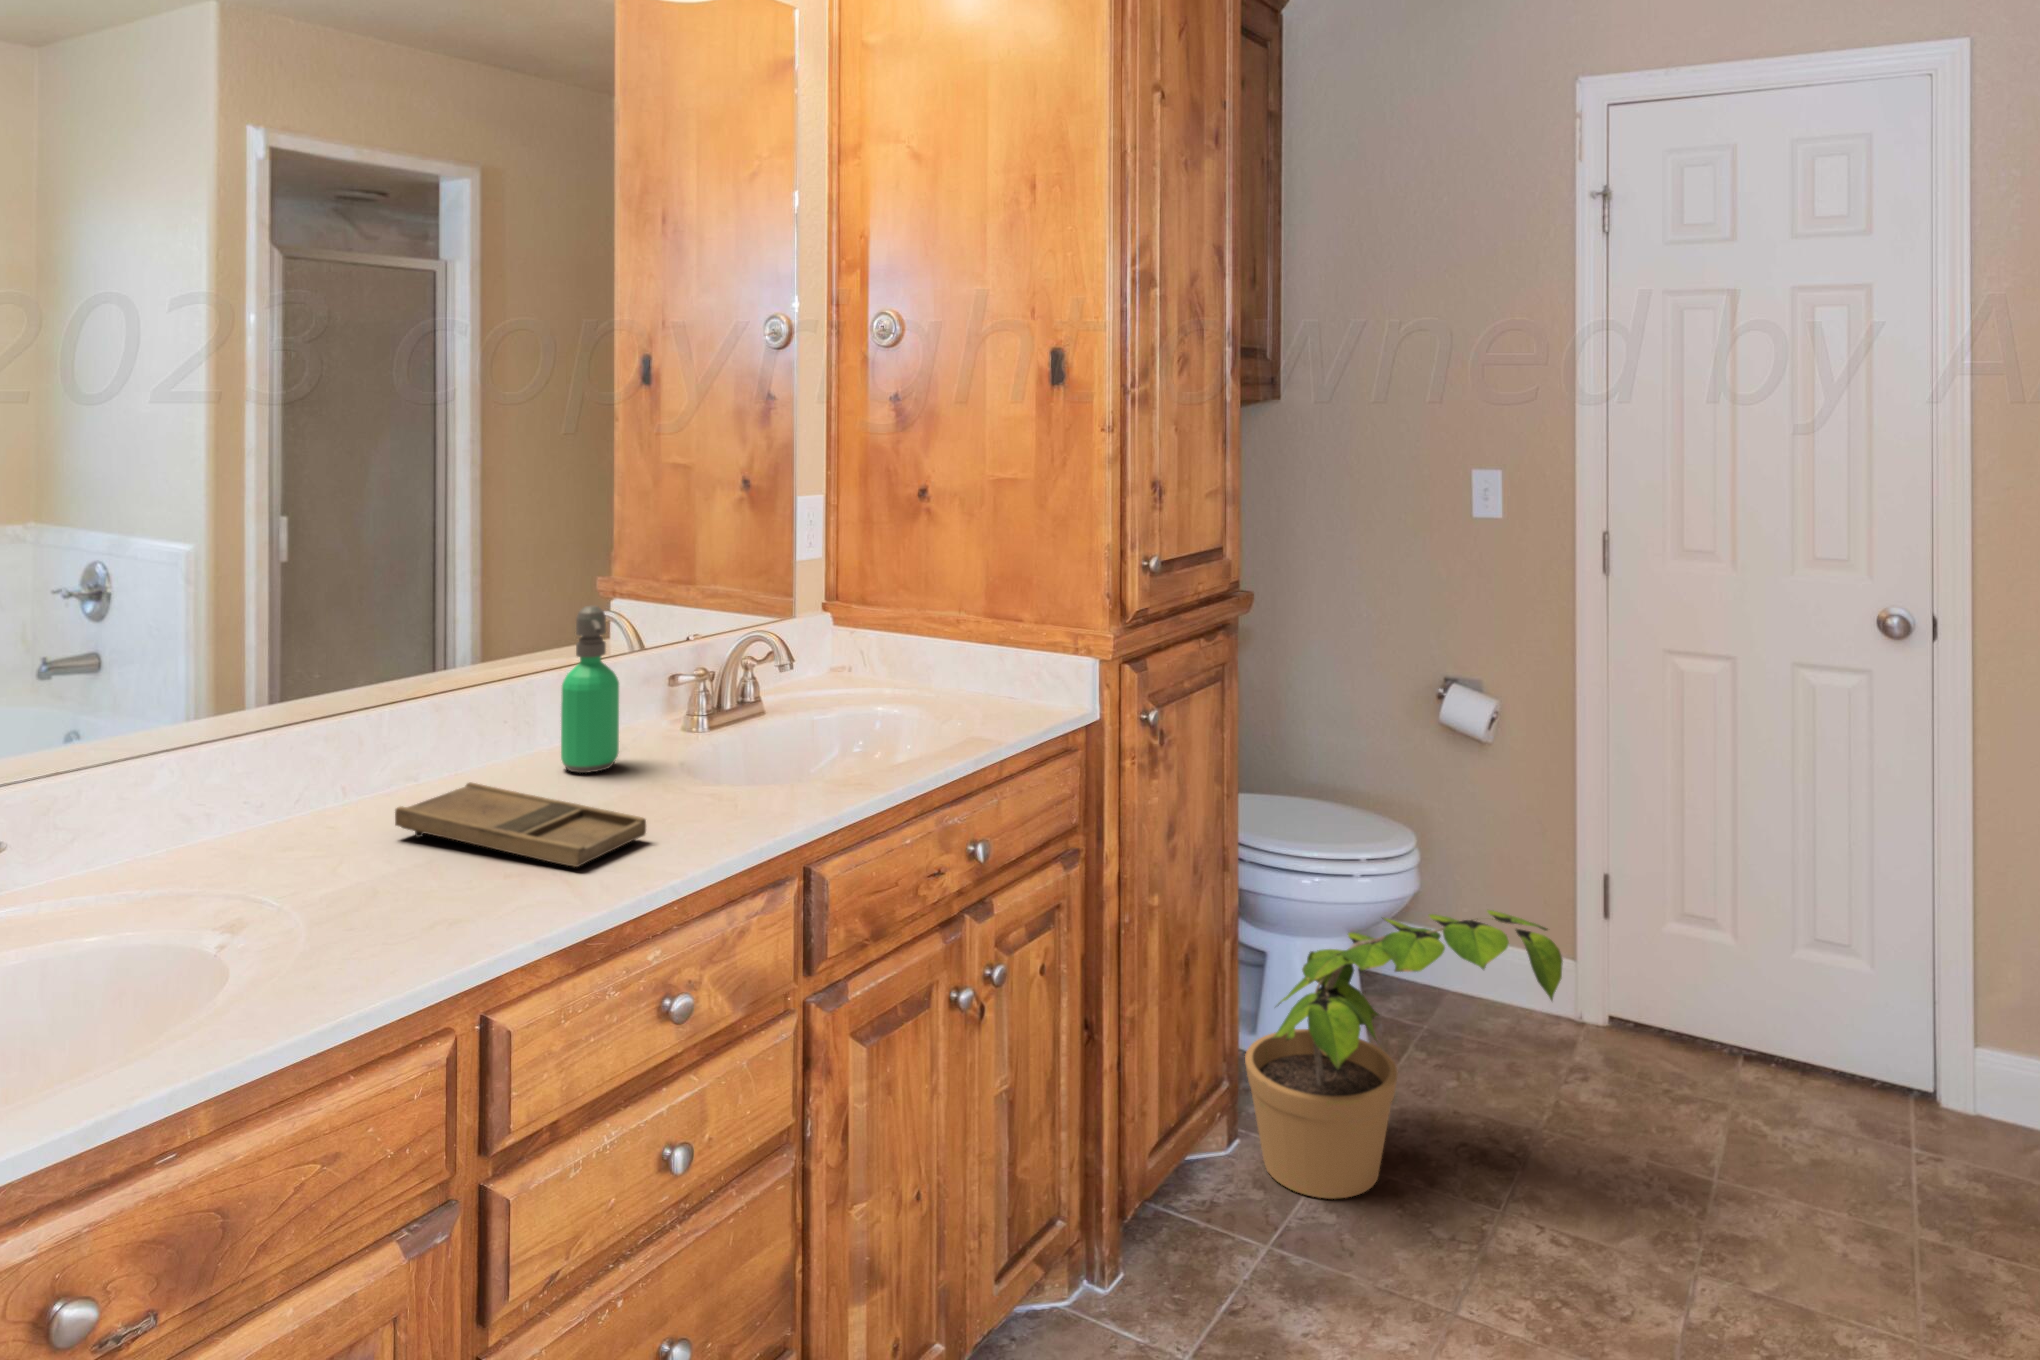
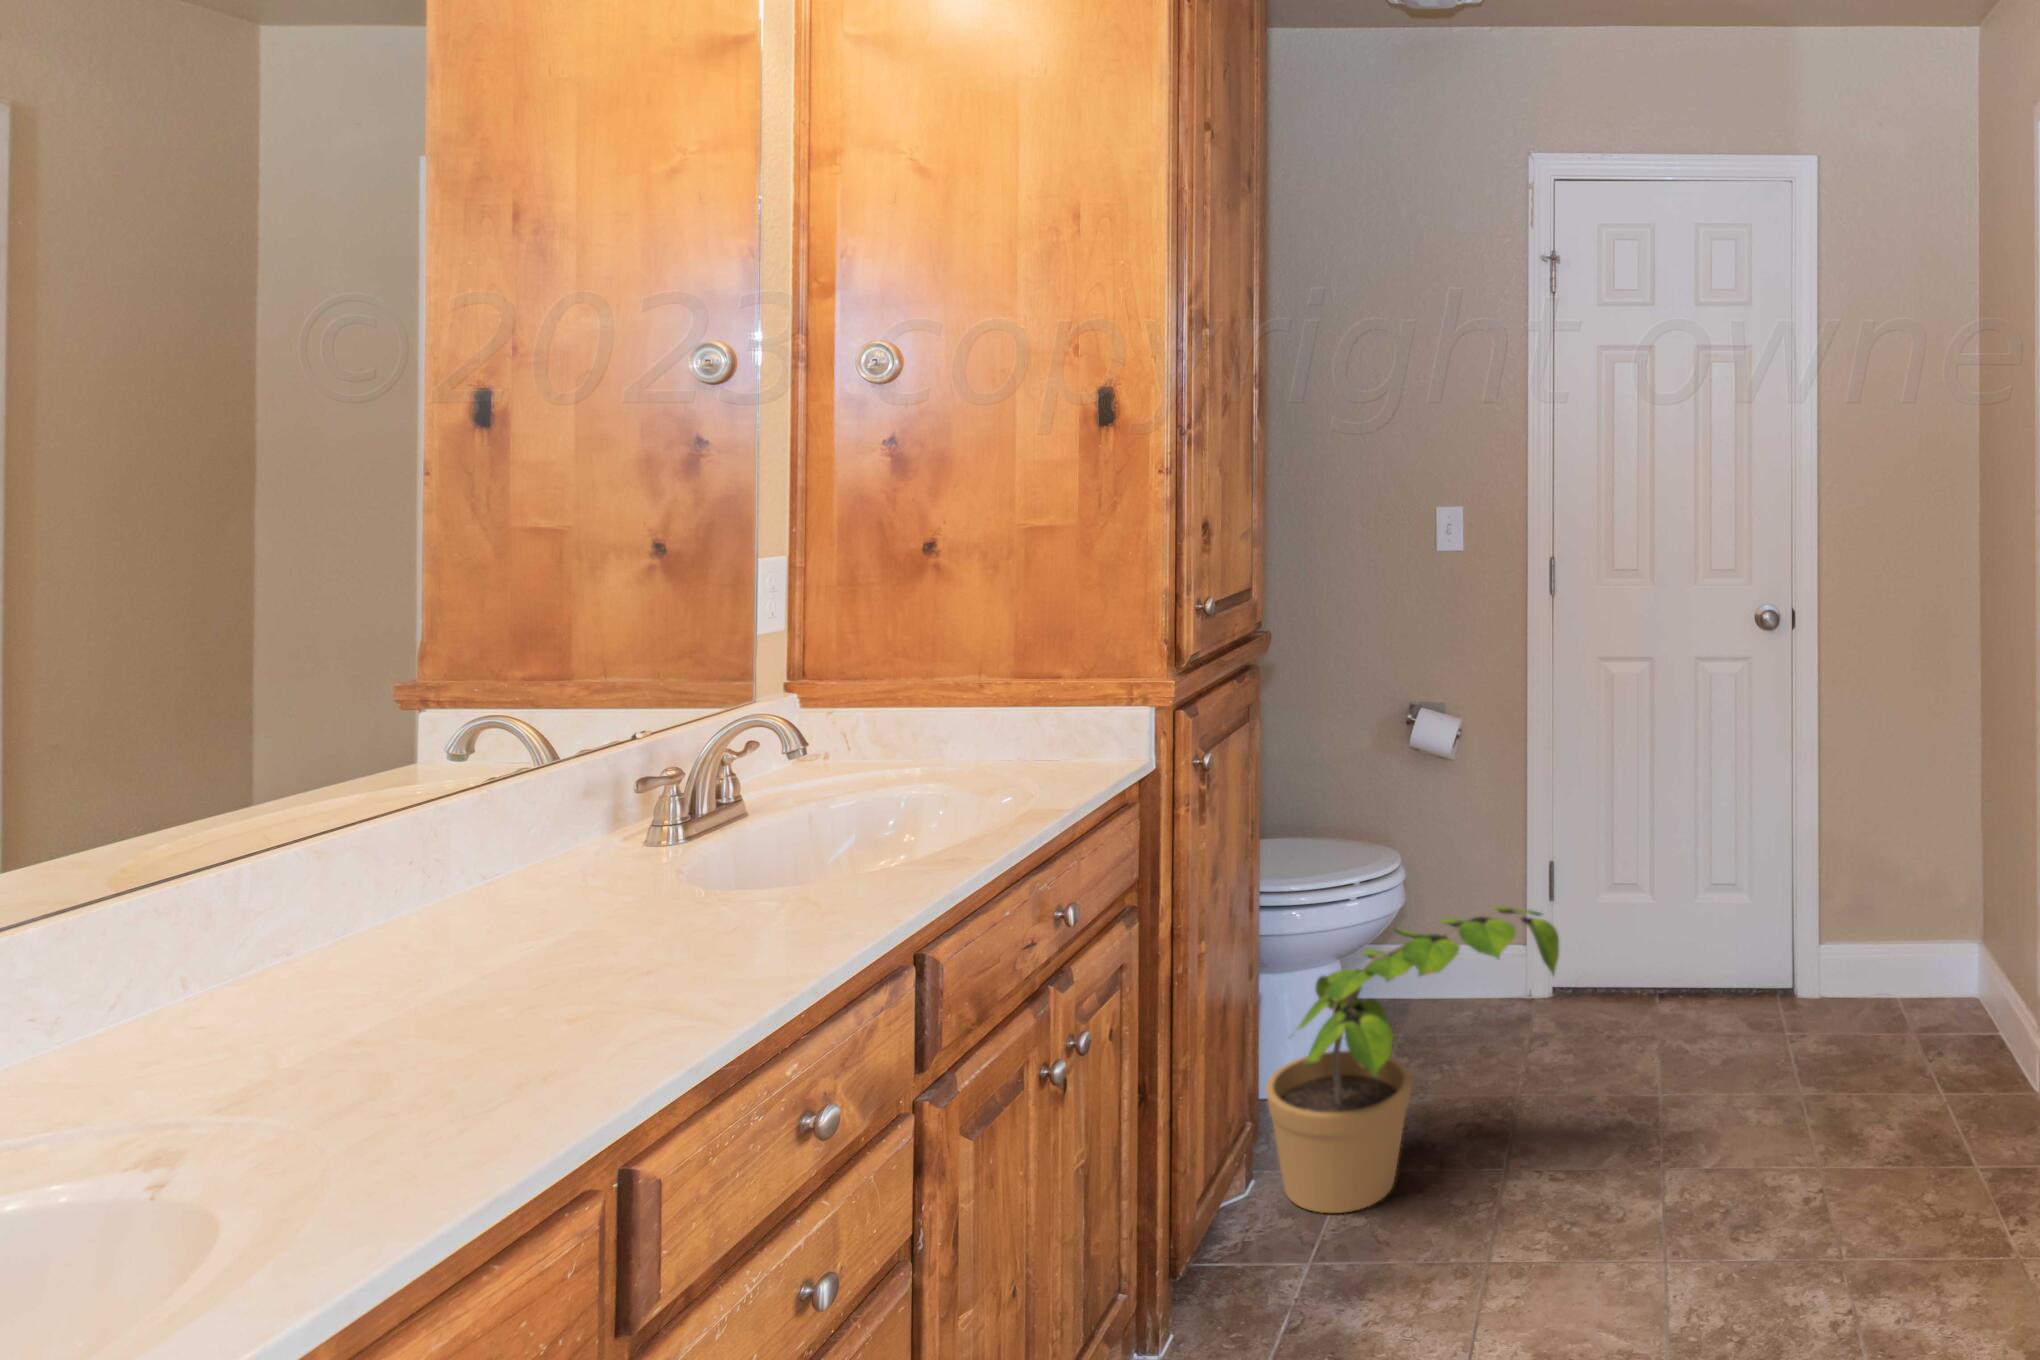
soap dispenser: present [561,606,619,773] -> none [552,692,632,894]
tray: present [395,782,646,867] -> none [388,918,742,994]

